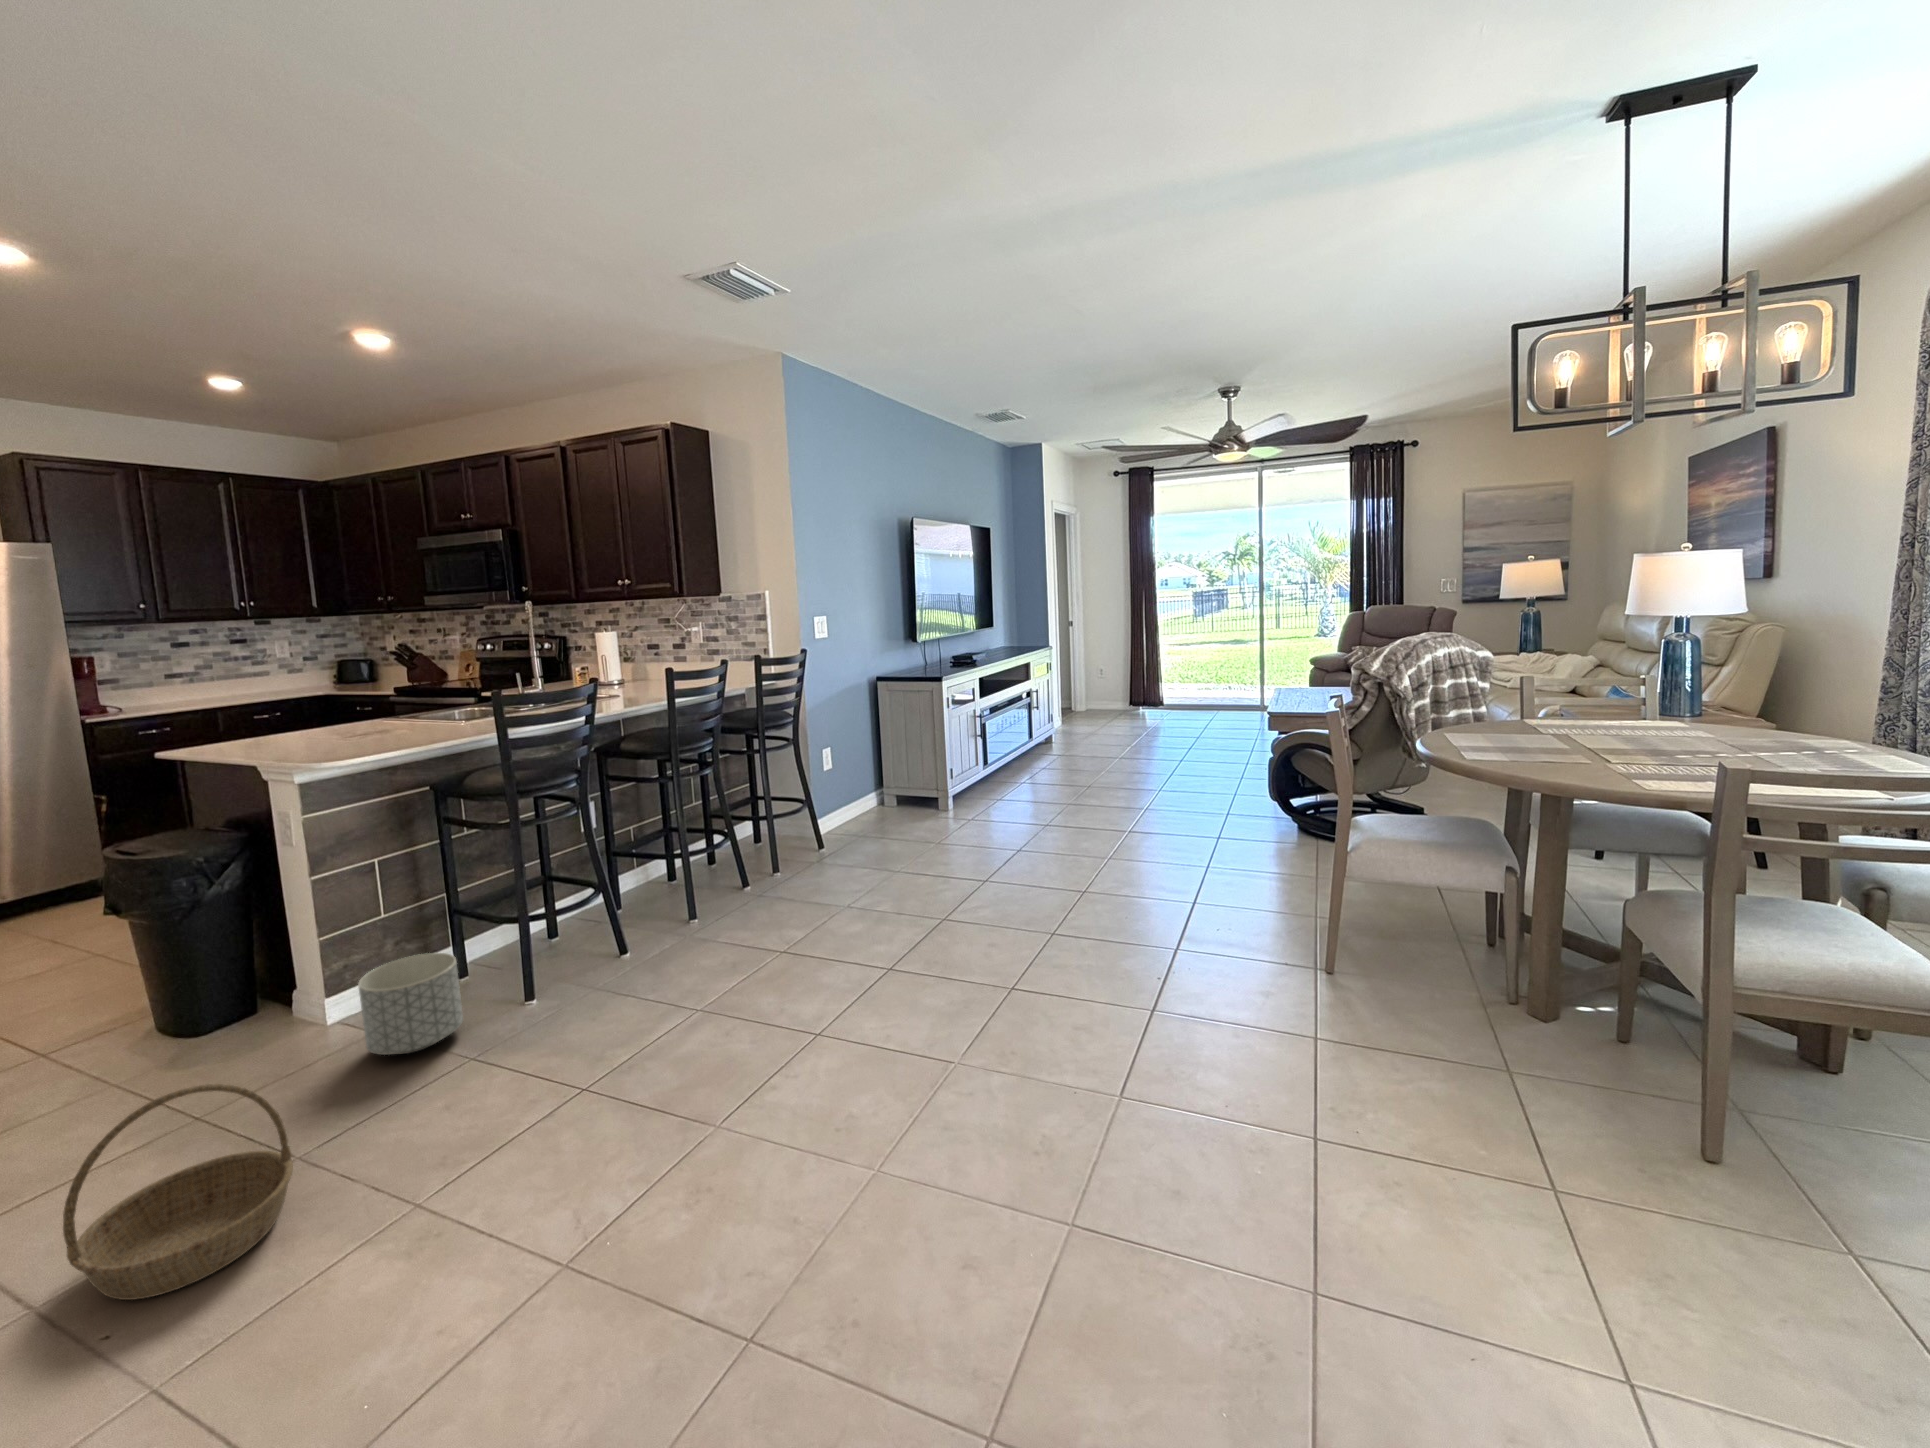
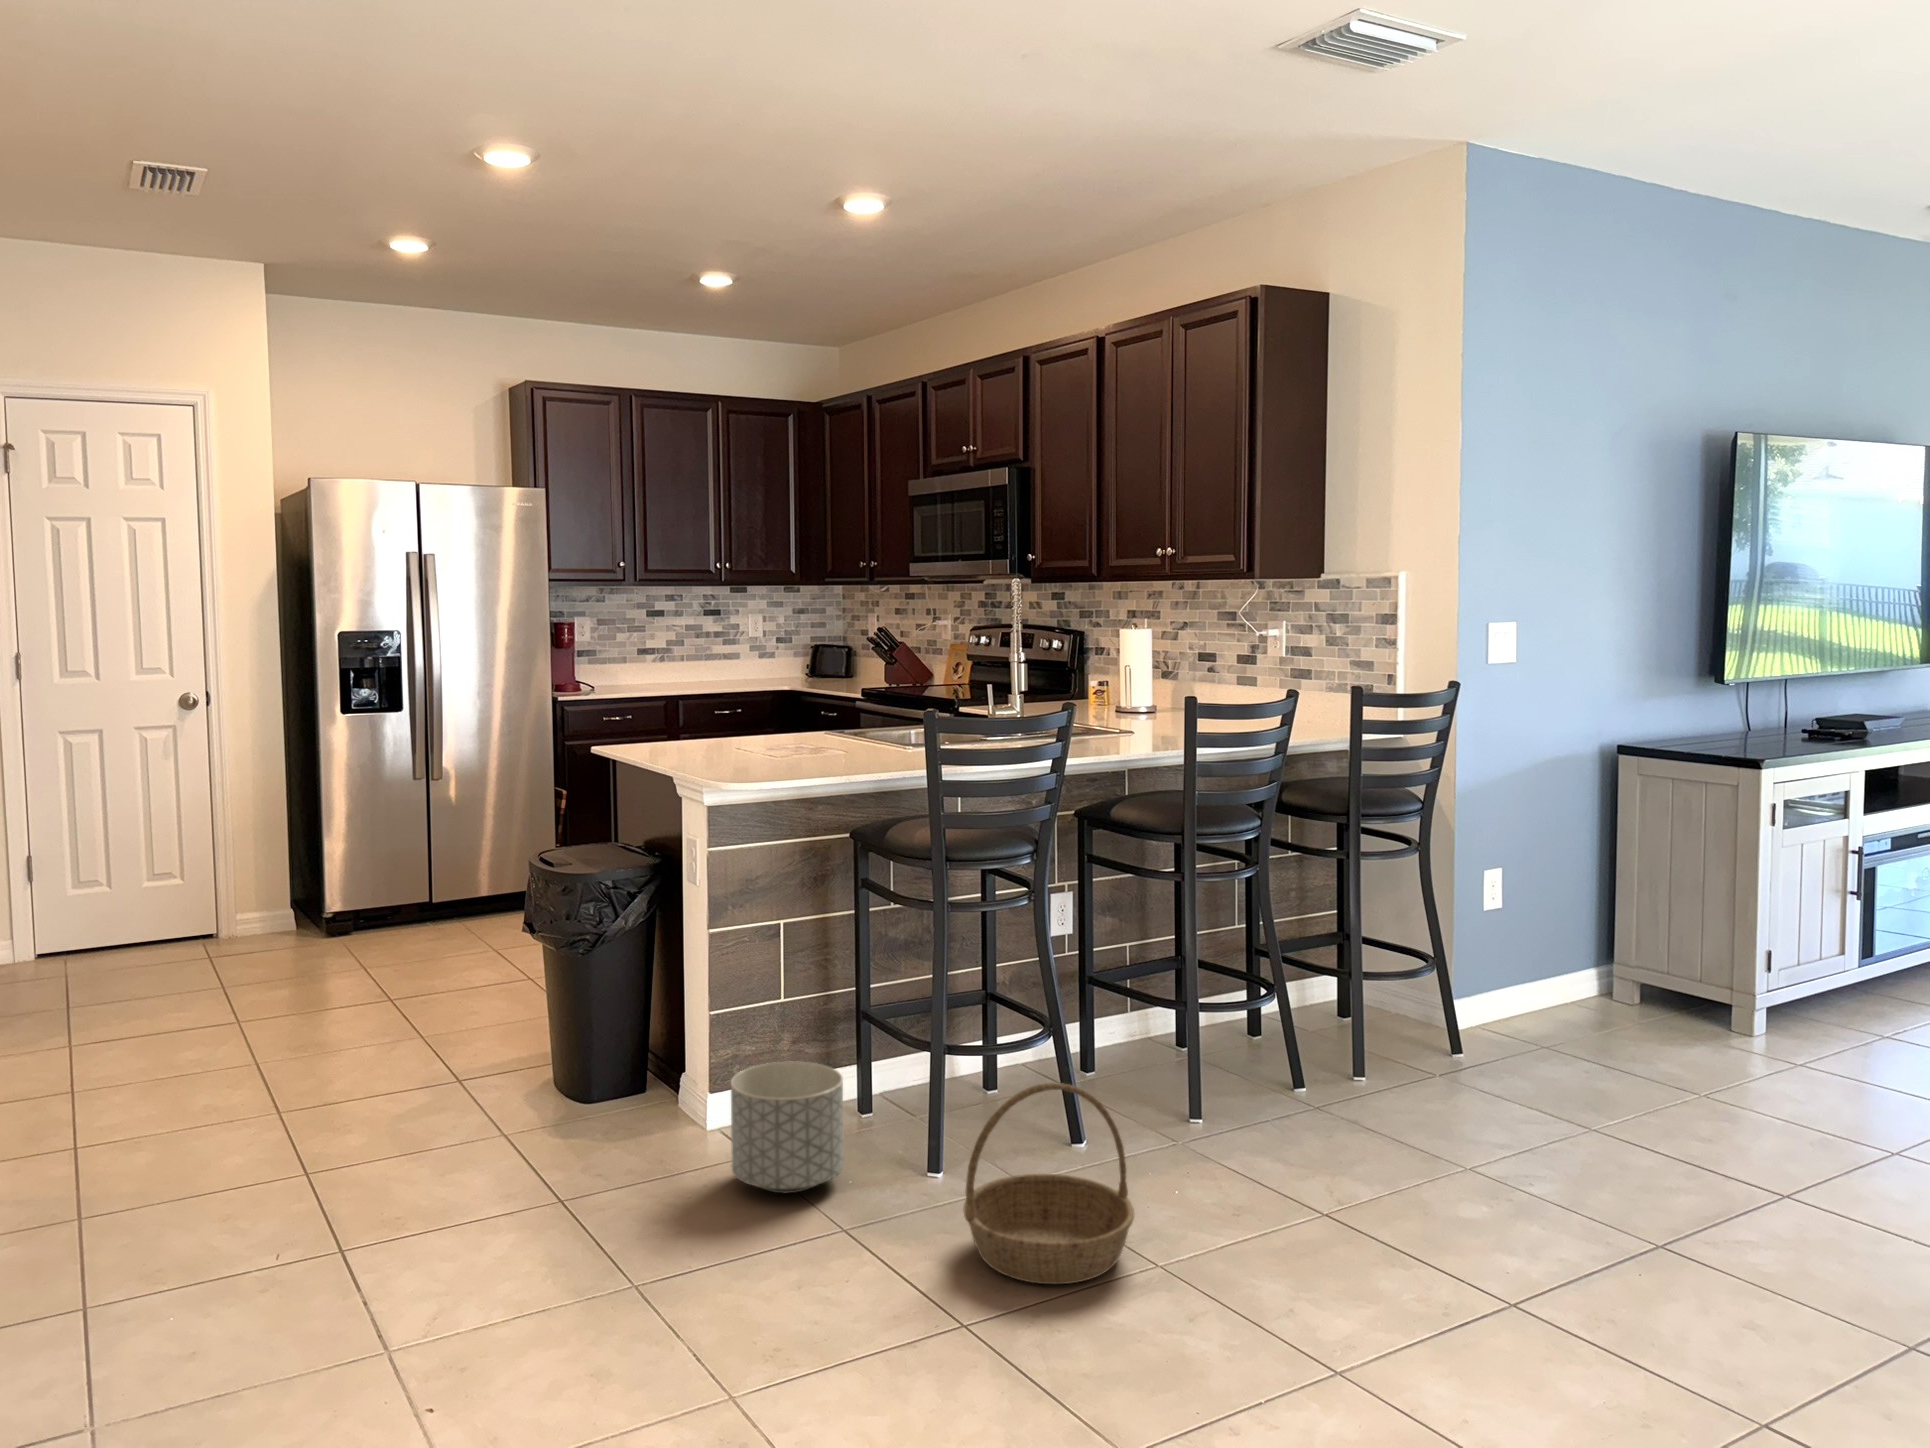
basket: present [63,1084,293,1300] -> present [964,1083,1134,1284]

